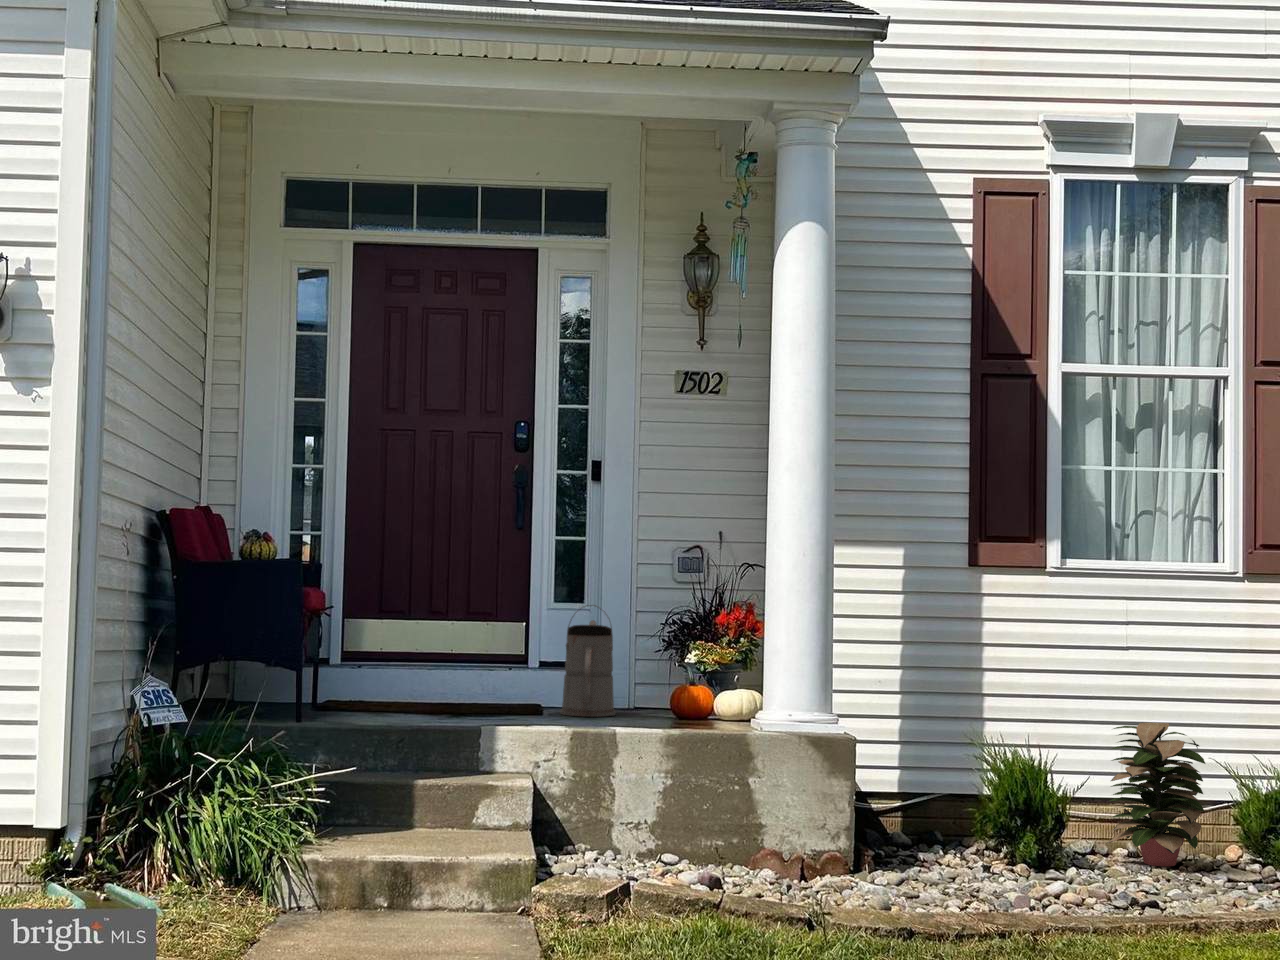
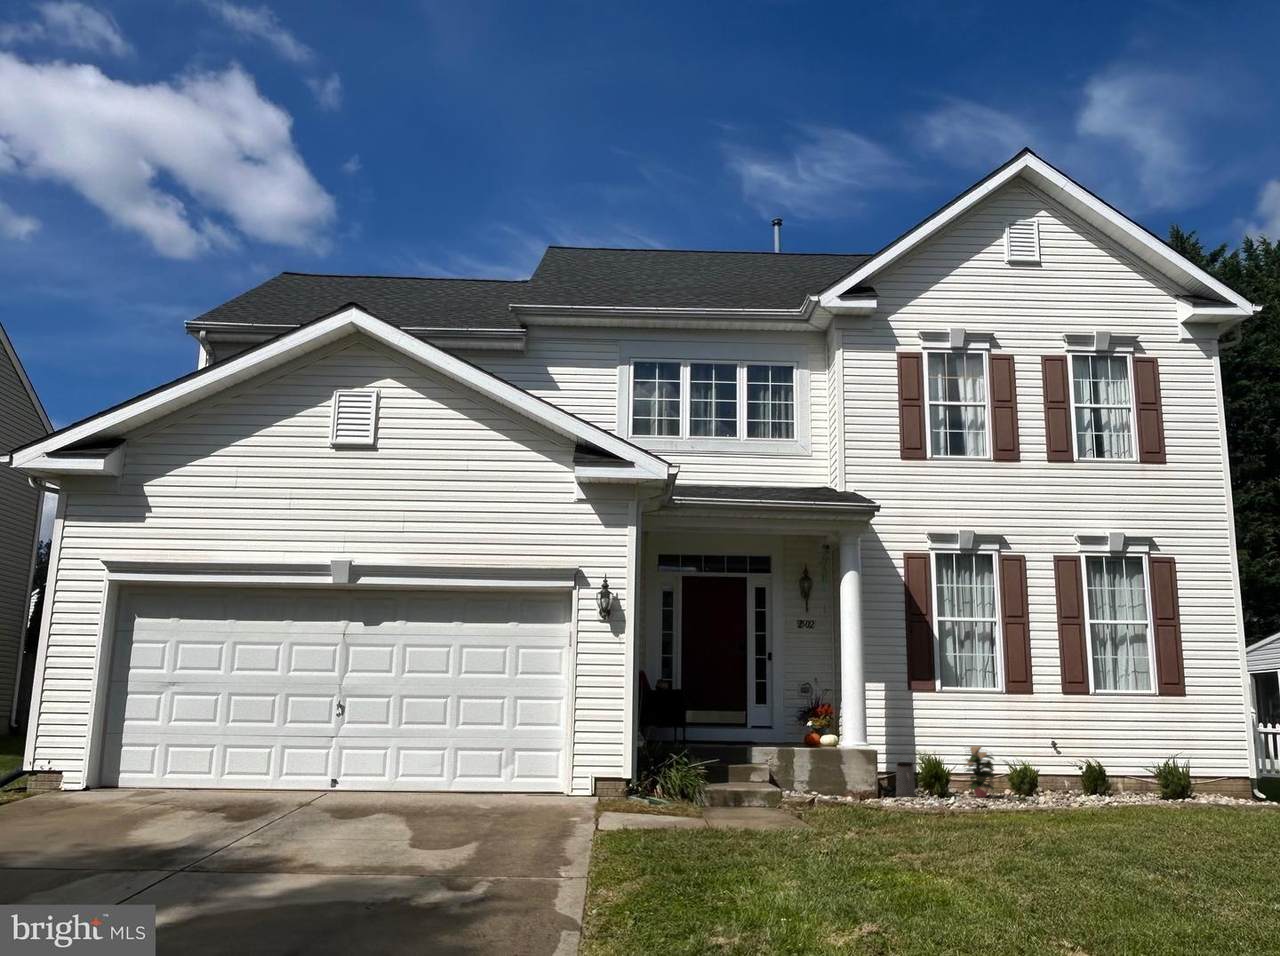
watering can: present [560,605,616,717] -> present [896,759,916,797]

